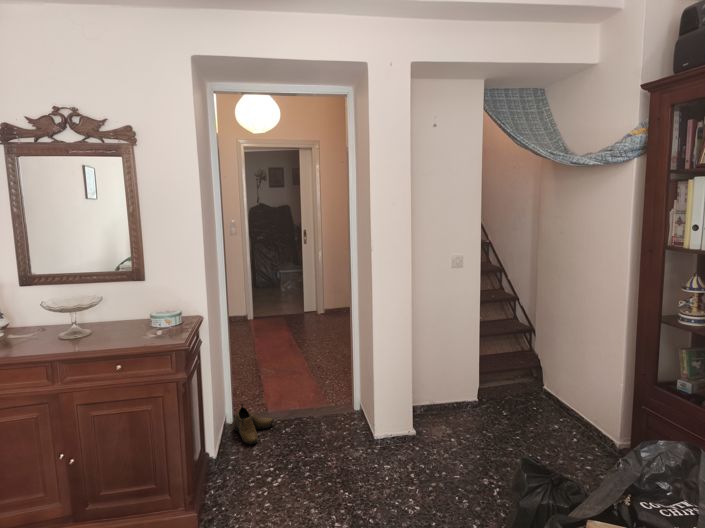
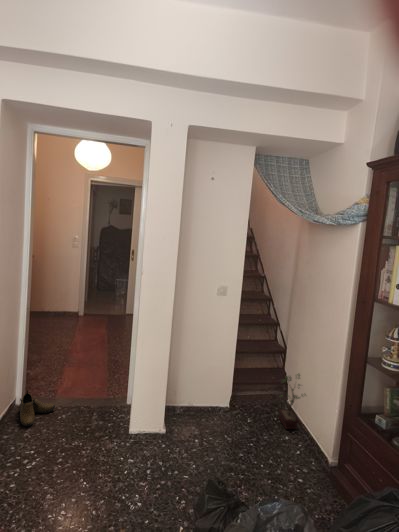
potted plant: none [536,349,578,418] -> present [279,374,303,429]

